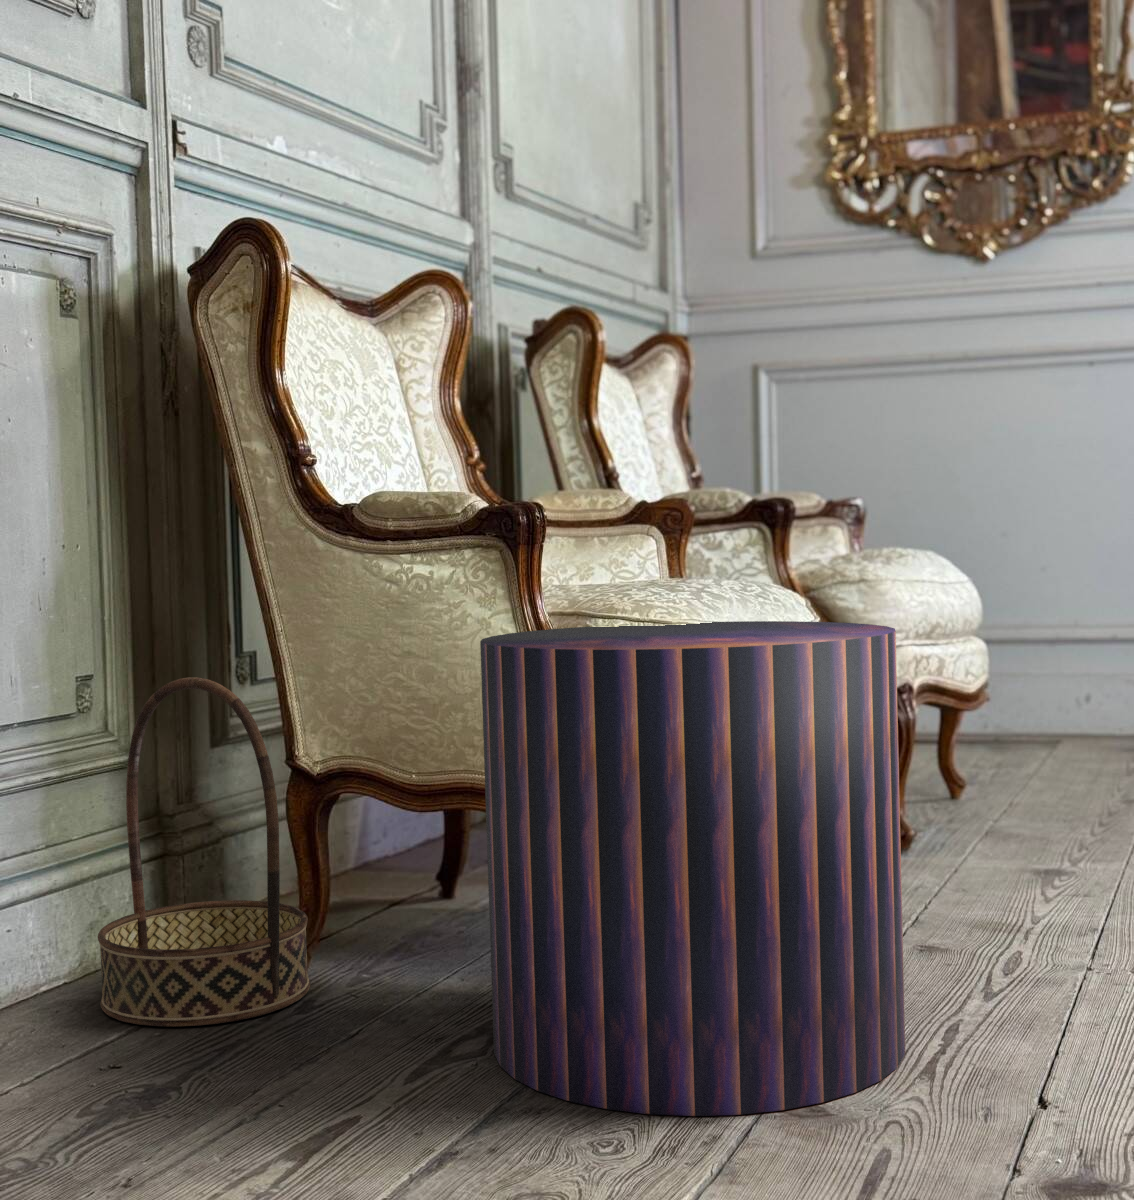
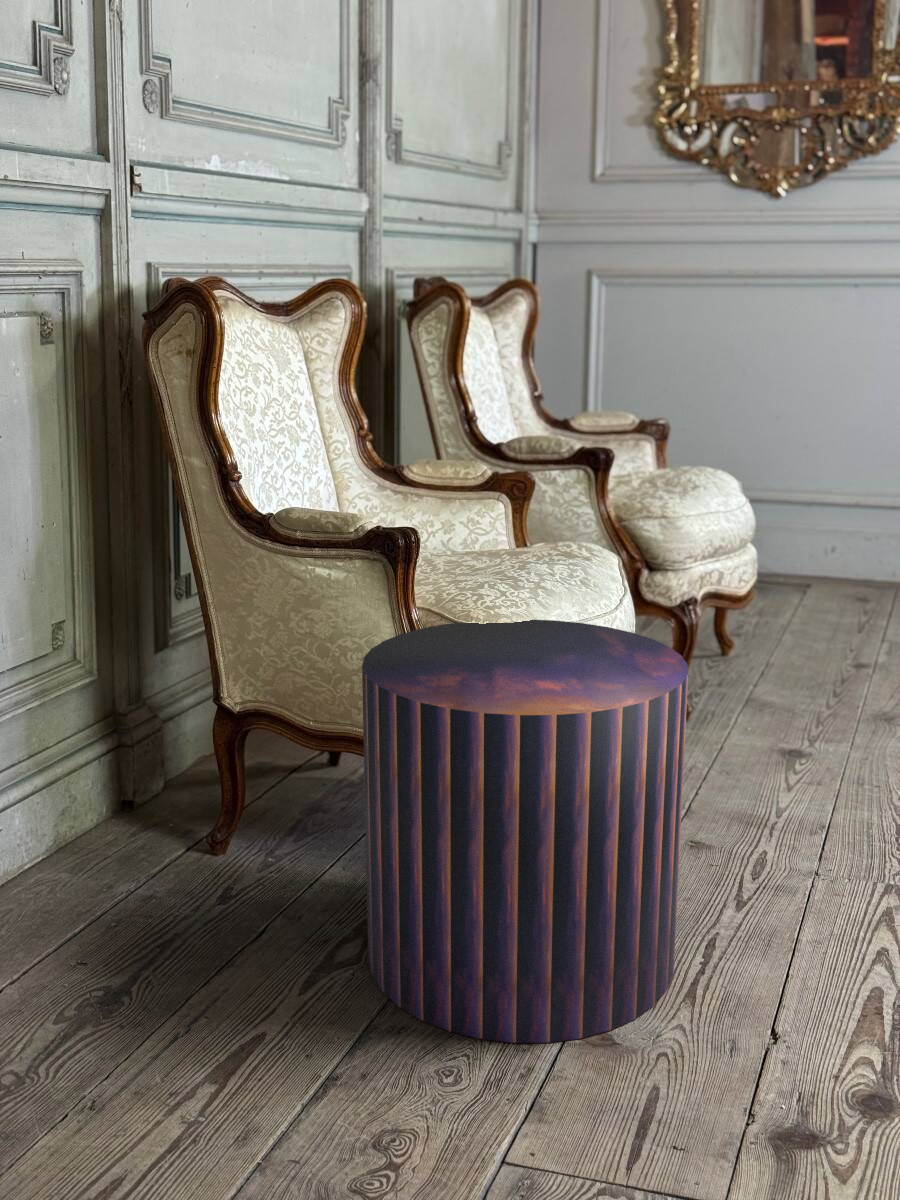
basket: present [98,677,310,1026] -> none [69,649,232,918]

